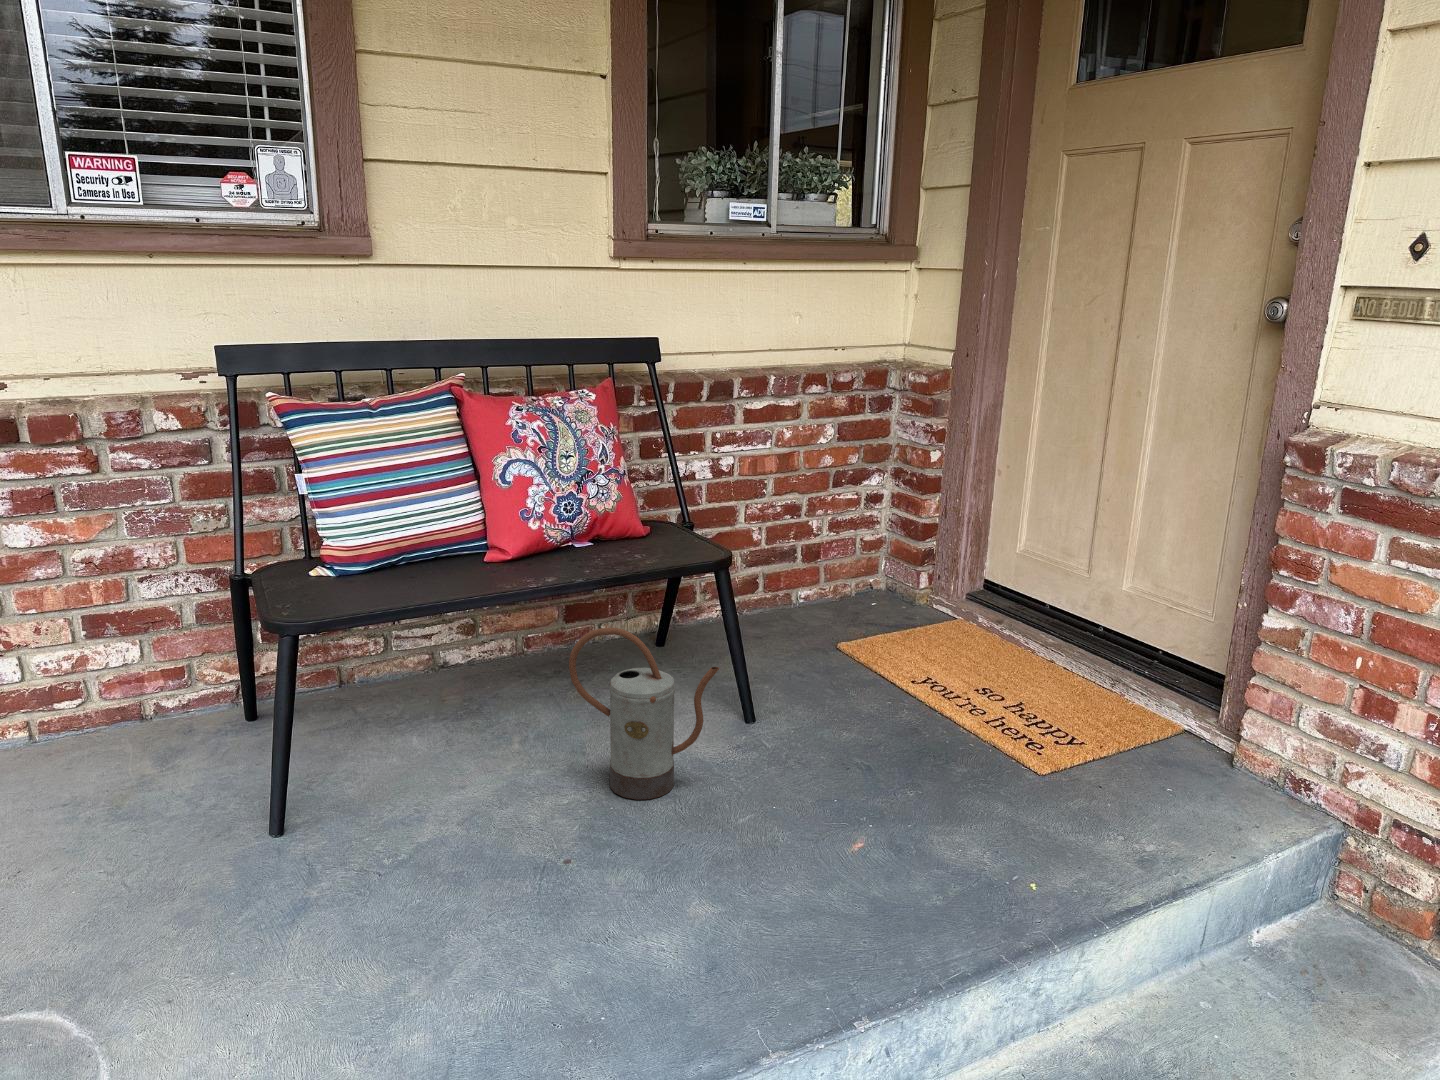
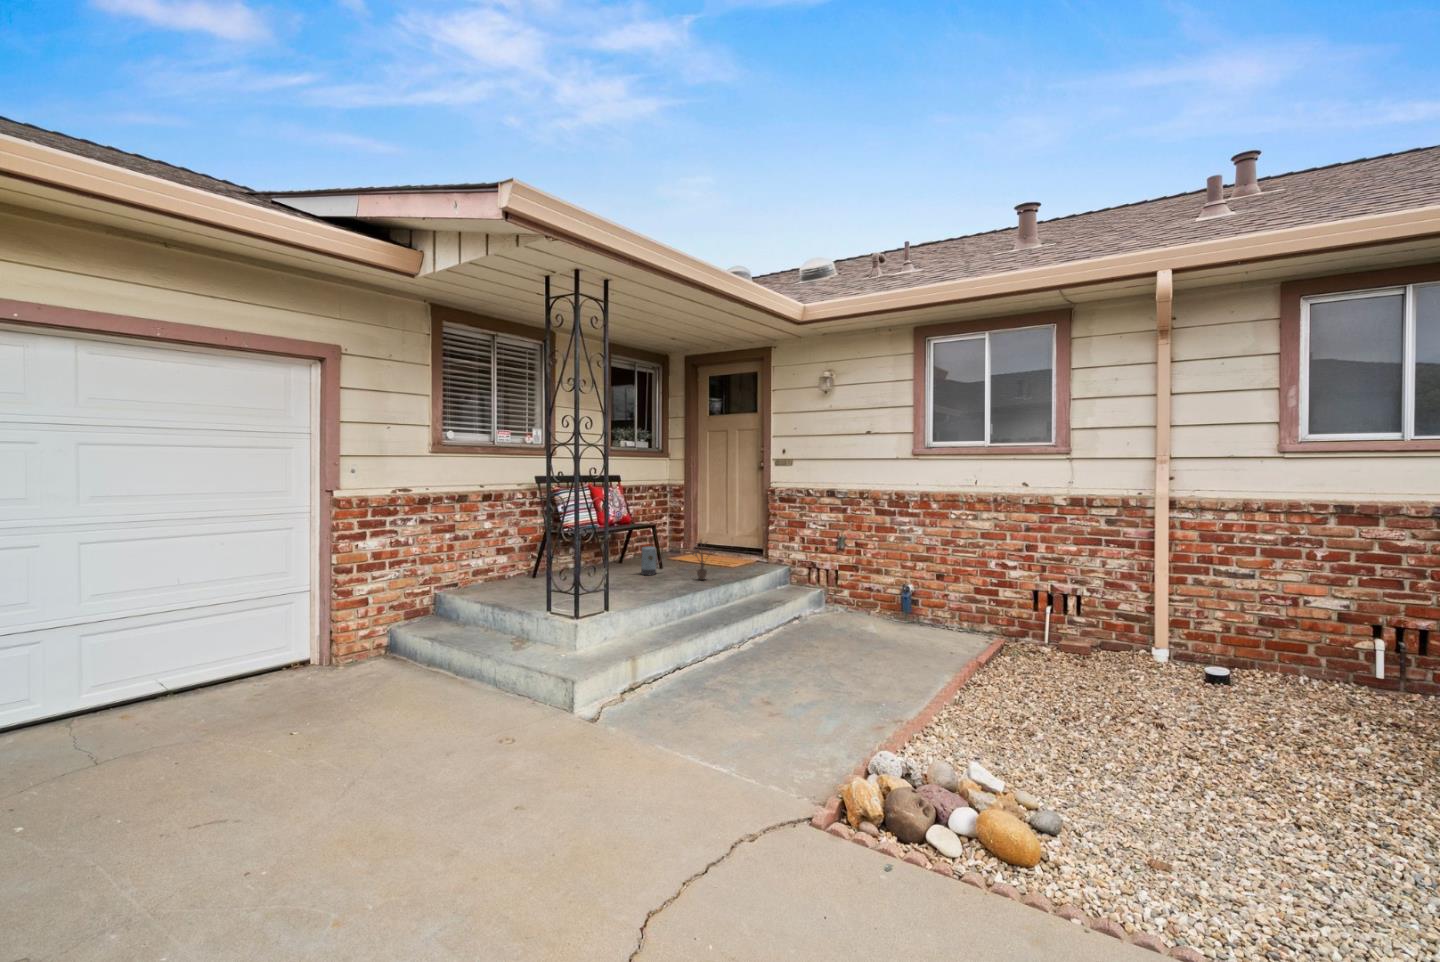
decorative plant: none [740,728,880,918] -> present [693,542,712,580]

